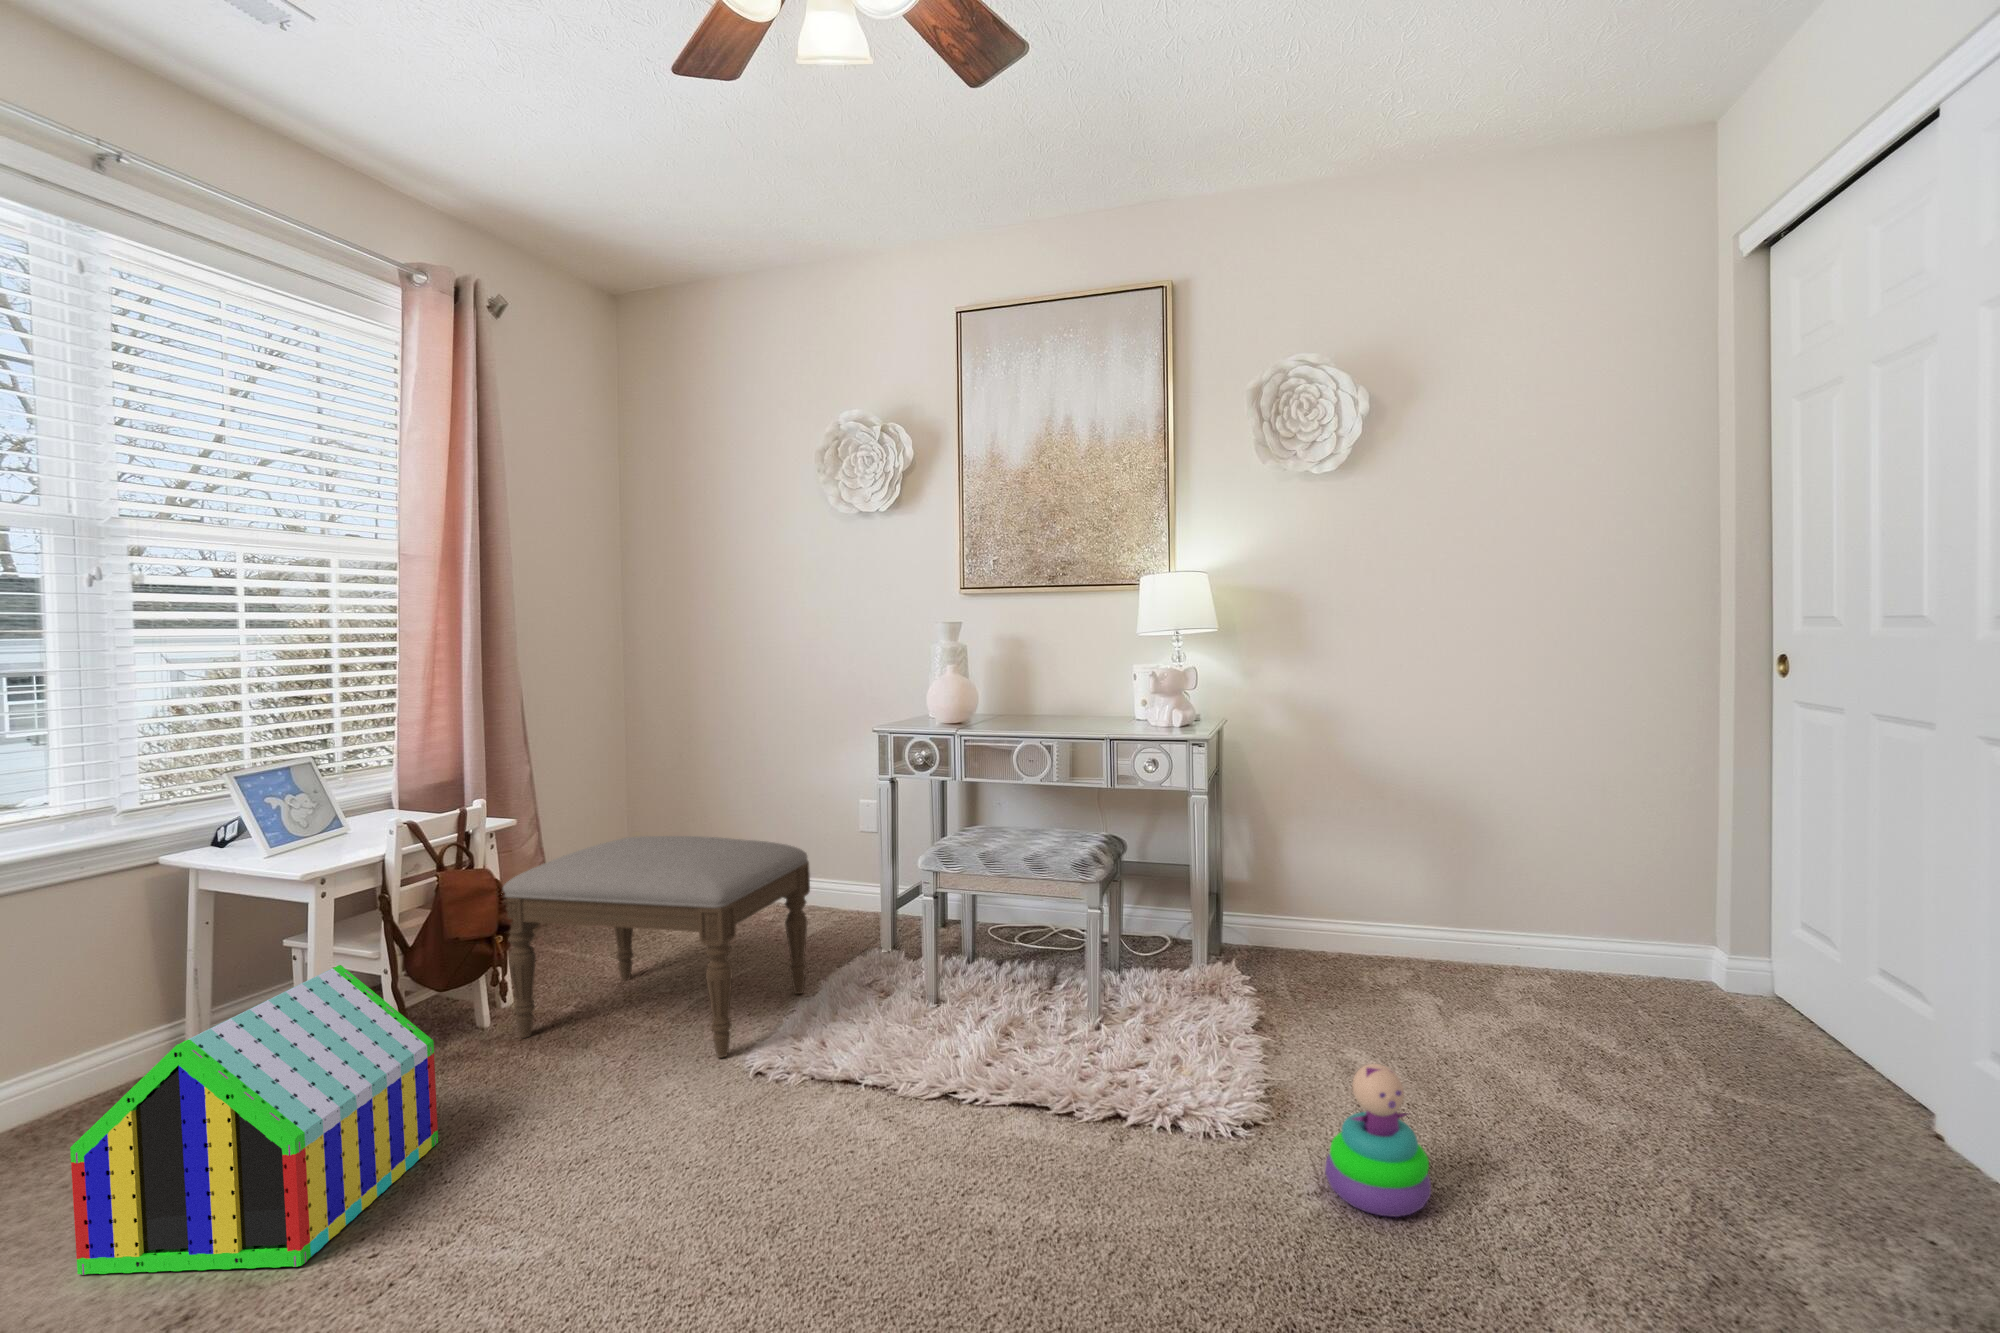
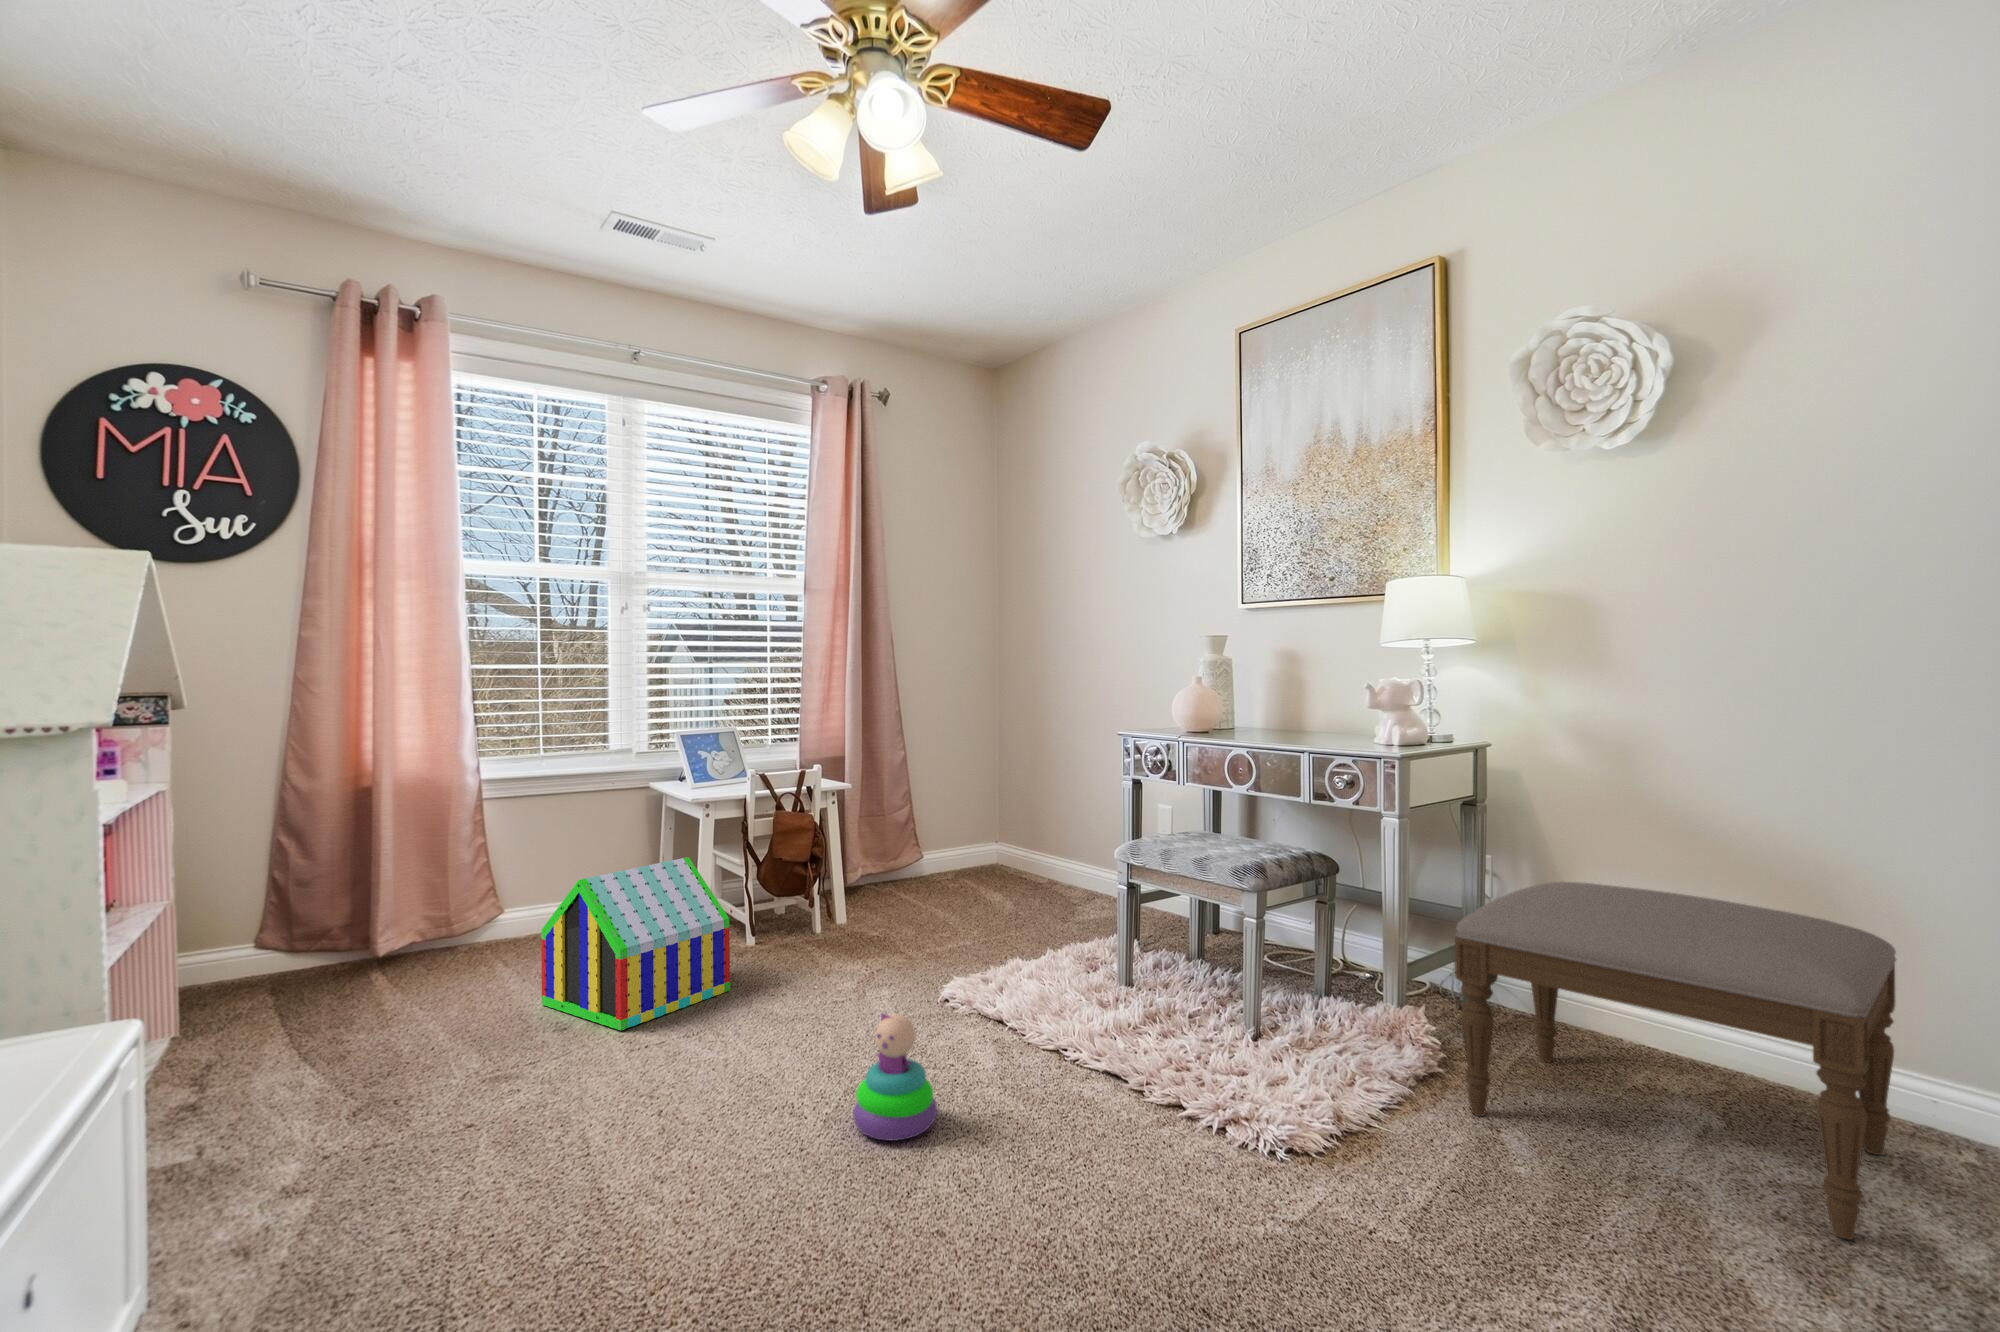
ottoman: present [503,836,810,1058] -> present [1455,882,1896,1239]
stacking toy: present [1325,1064,1431,1217] -> present [853,1013,937,1141]

